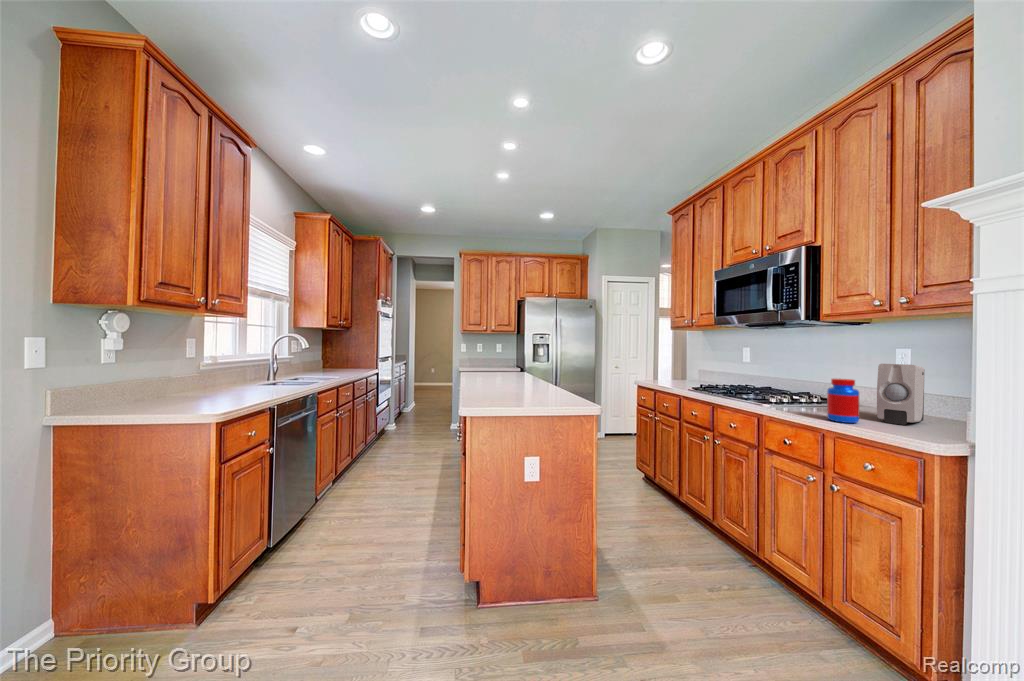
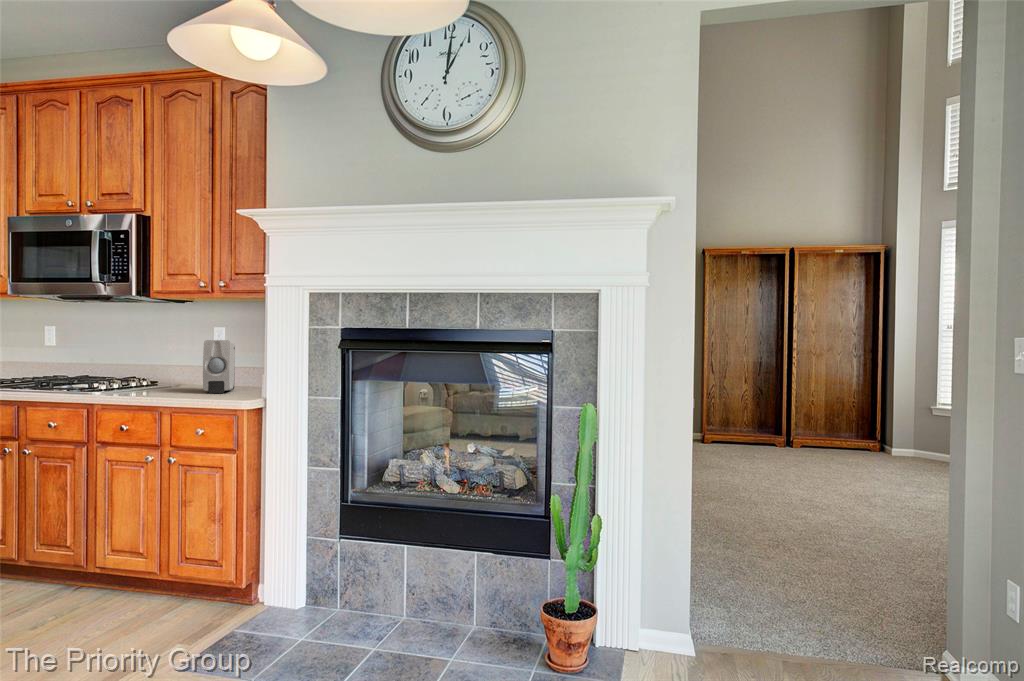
jar: present [827,378,860,423] -> none [164,356,191,397]

